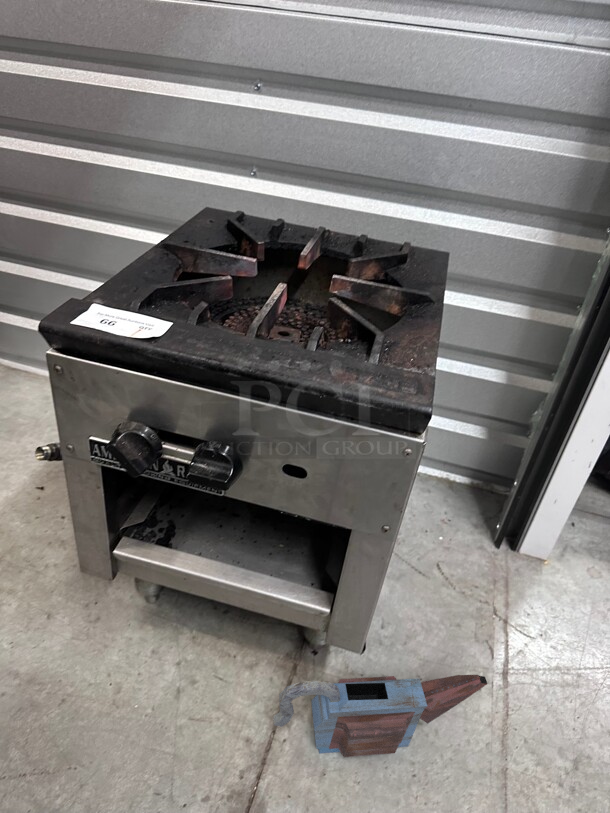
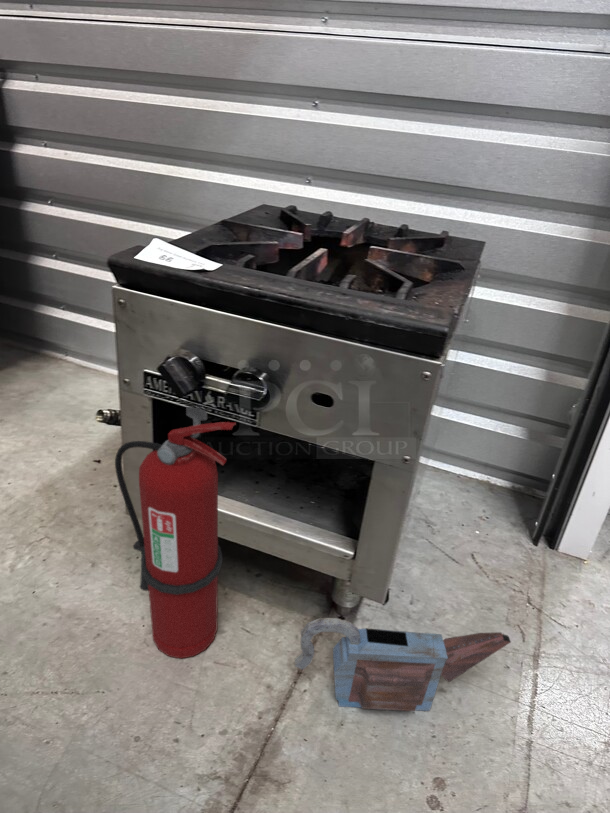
fire extinguisher: none [64,462,200,720] -> present [115,407,236,658]

